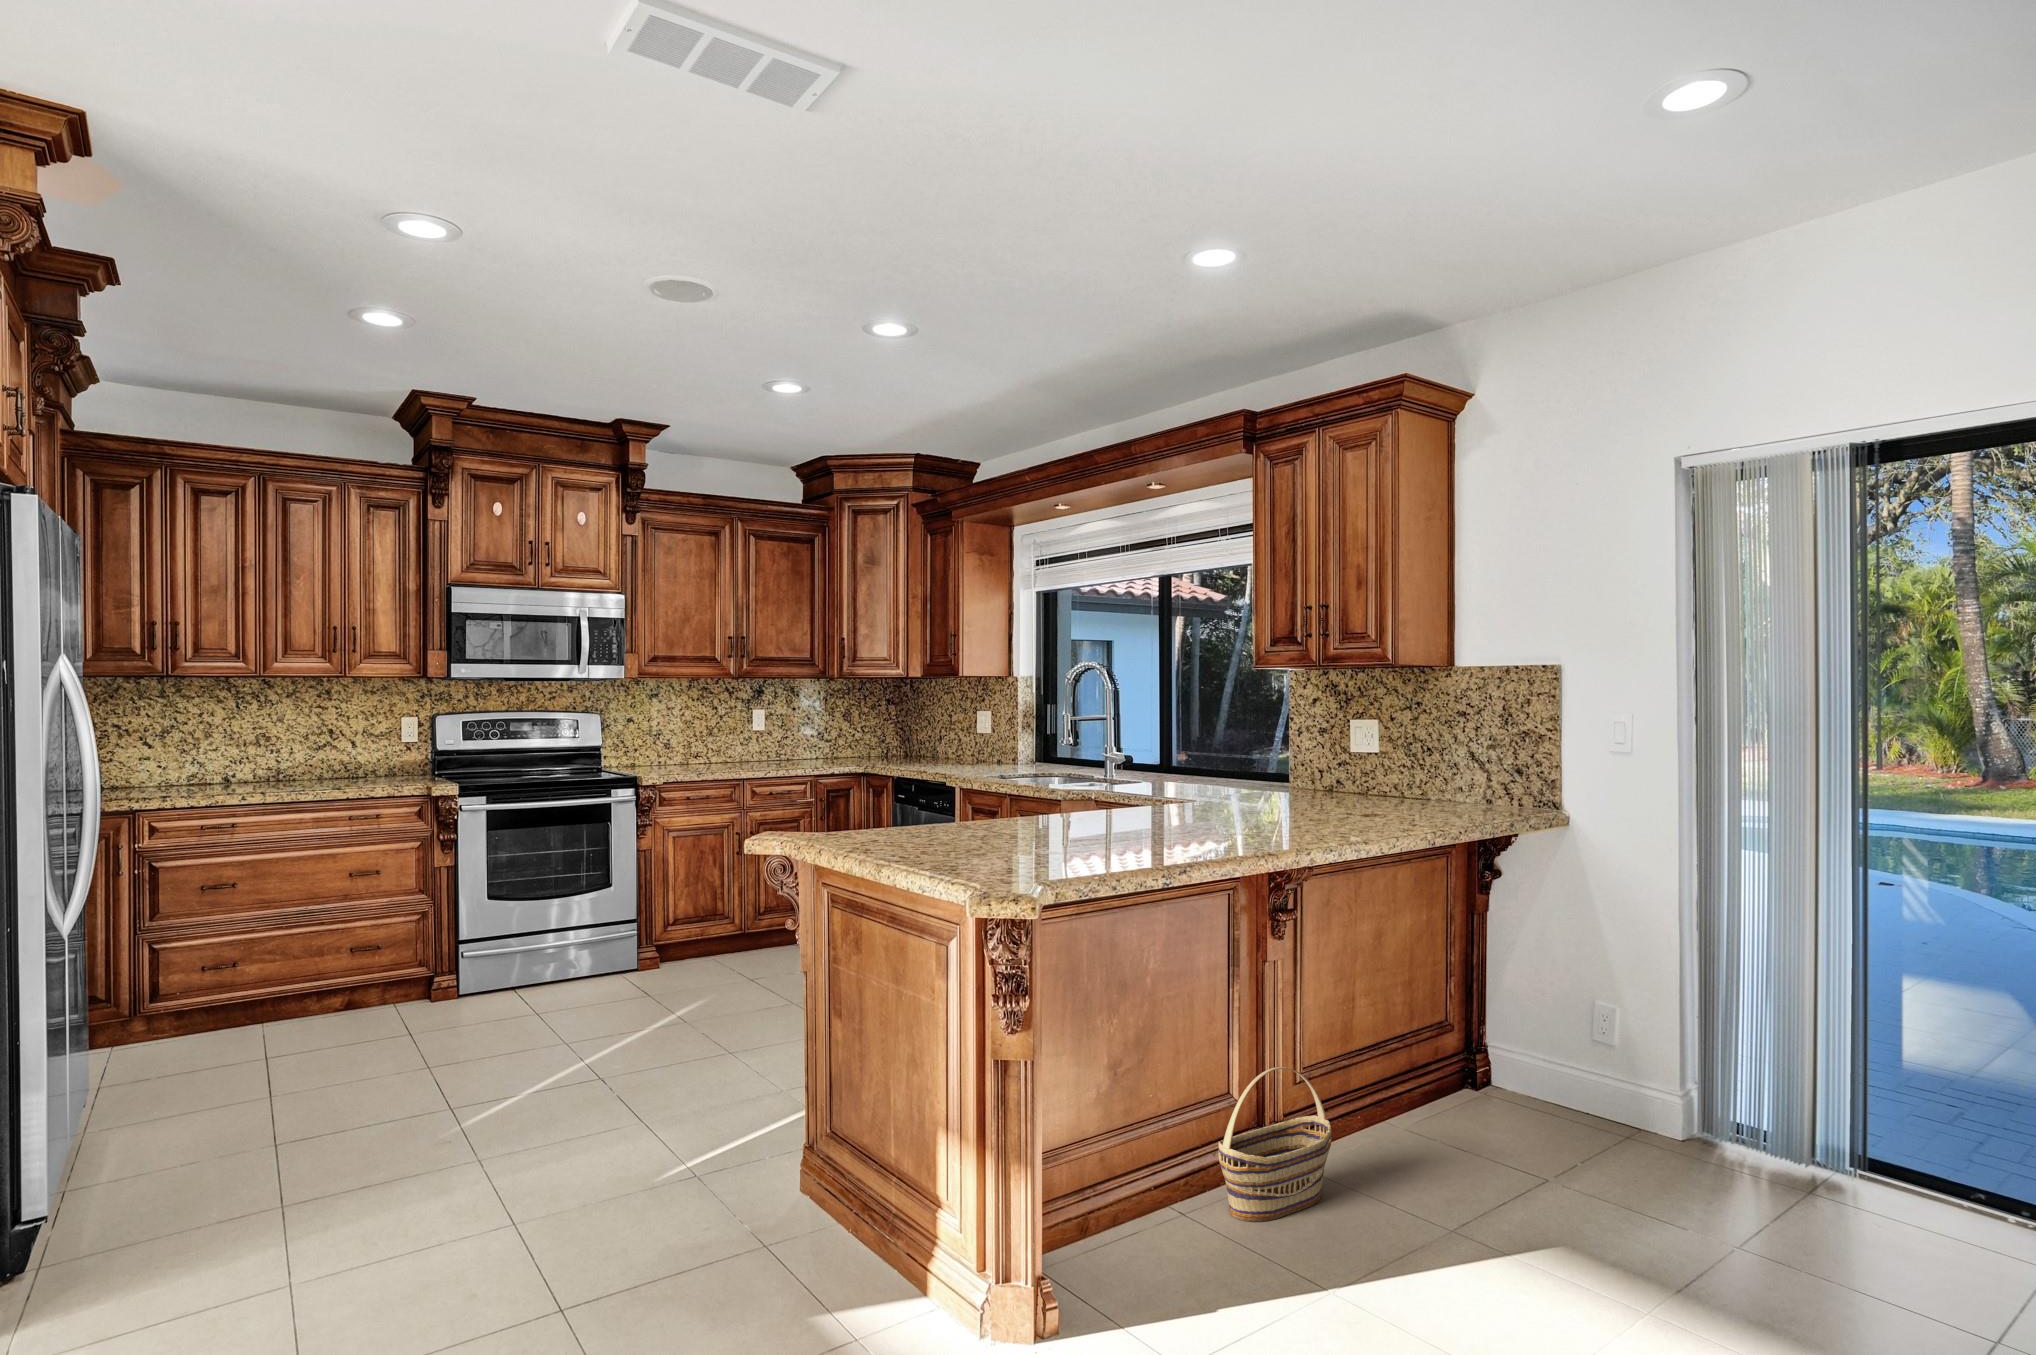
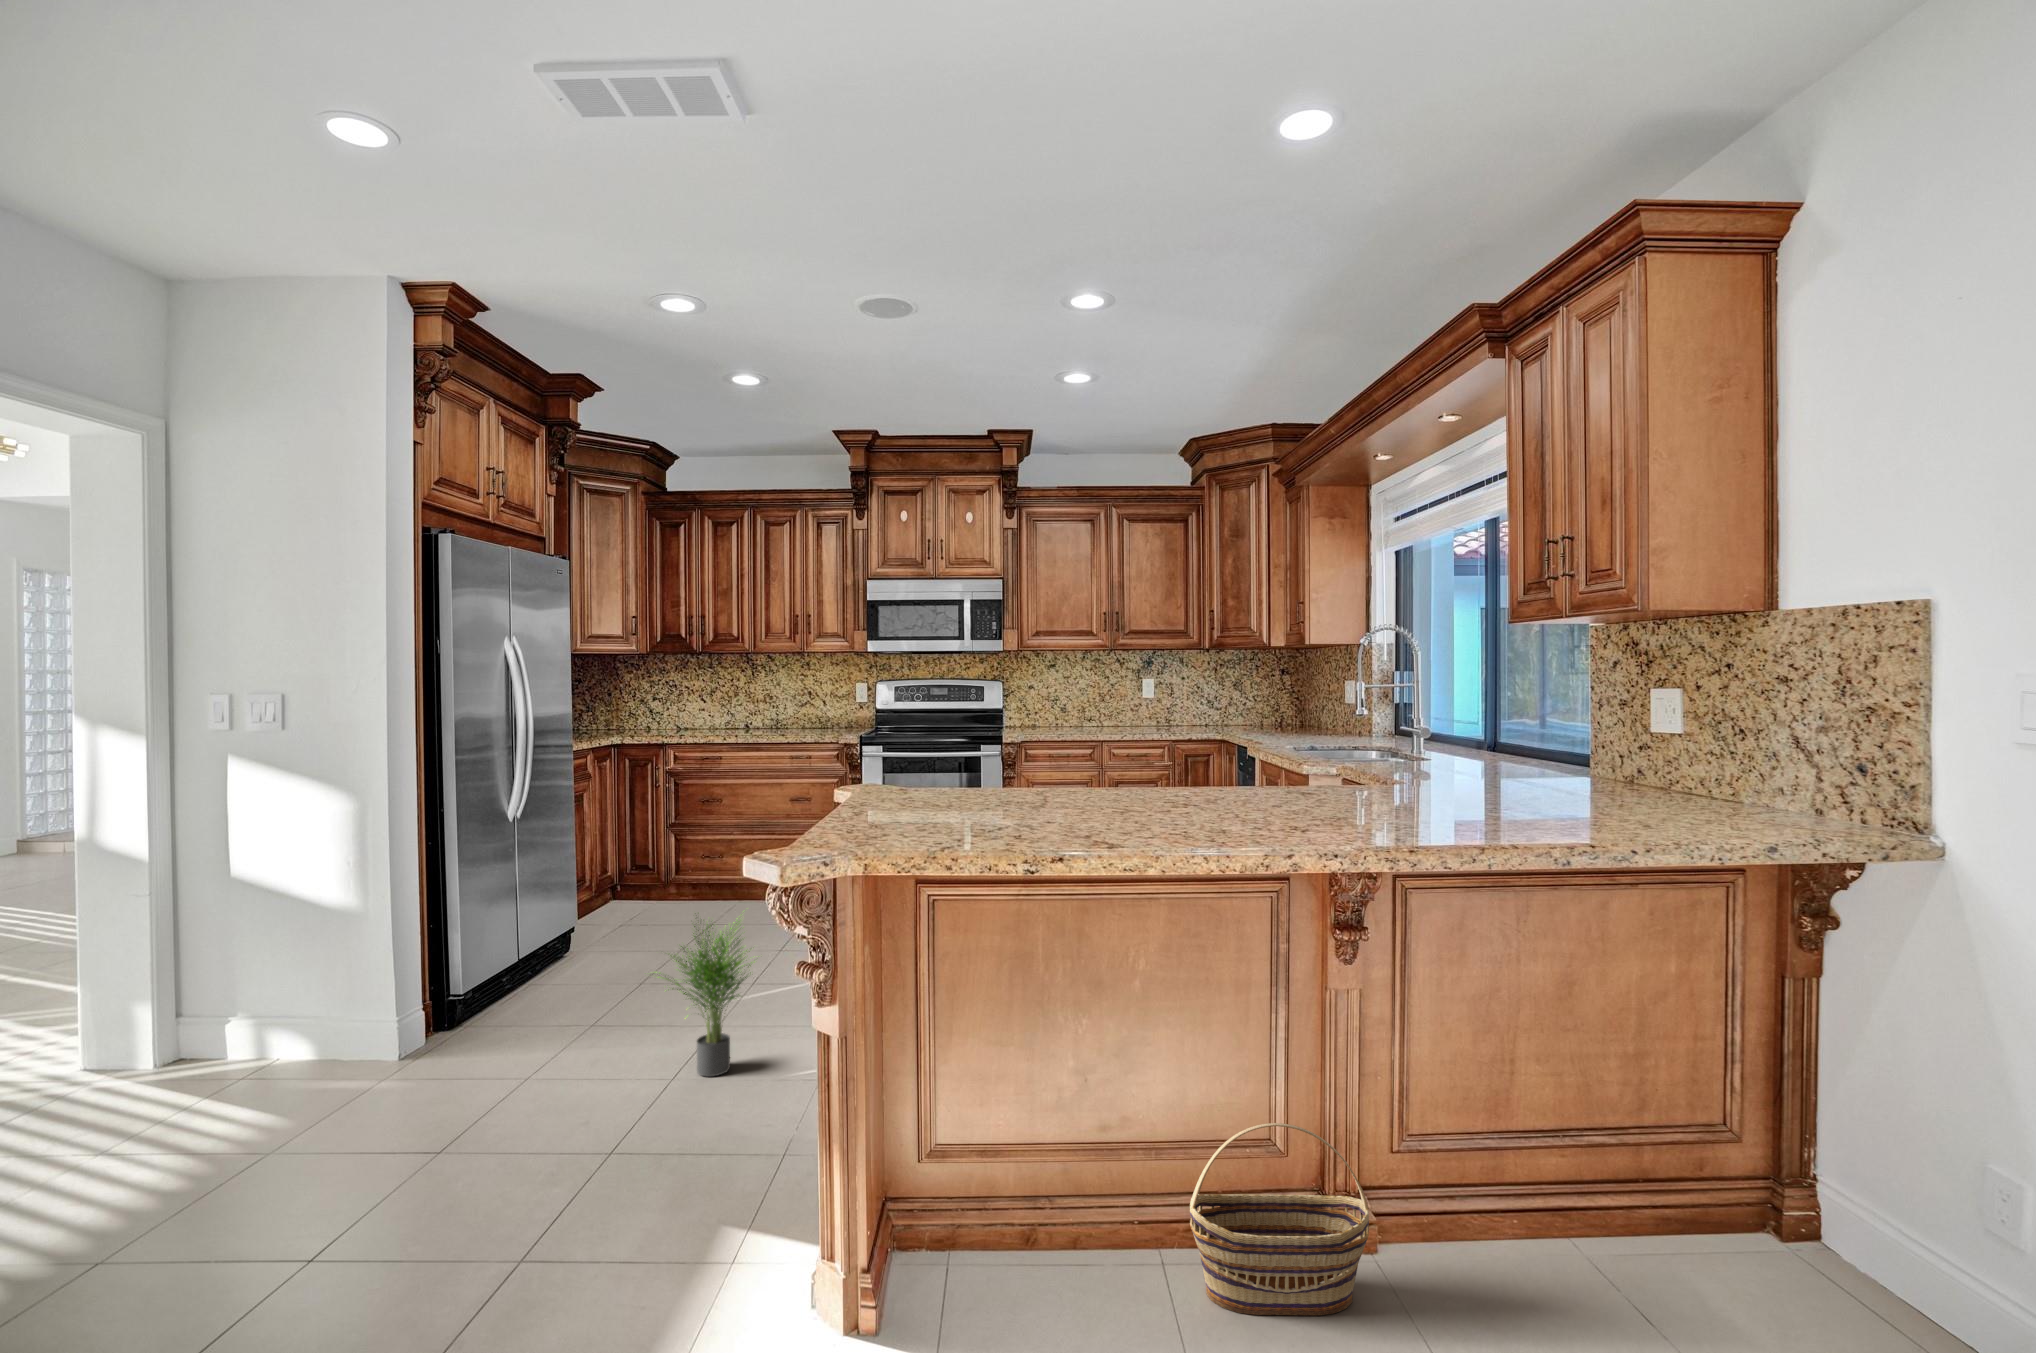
potted plant: none [475,990,620,1202] -> present [658,920,752,1077]

